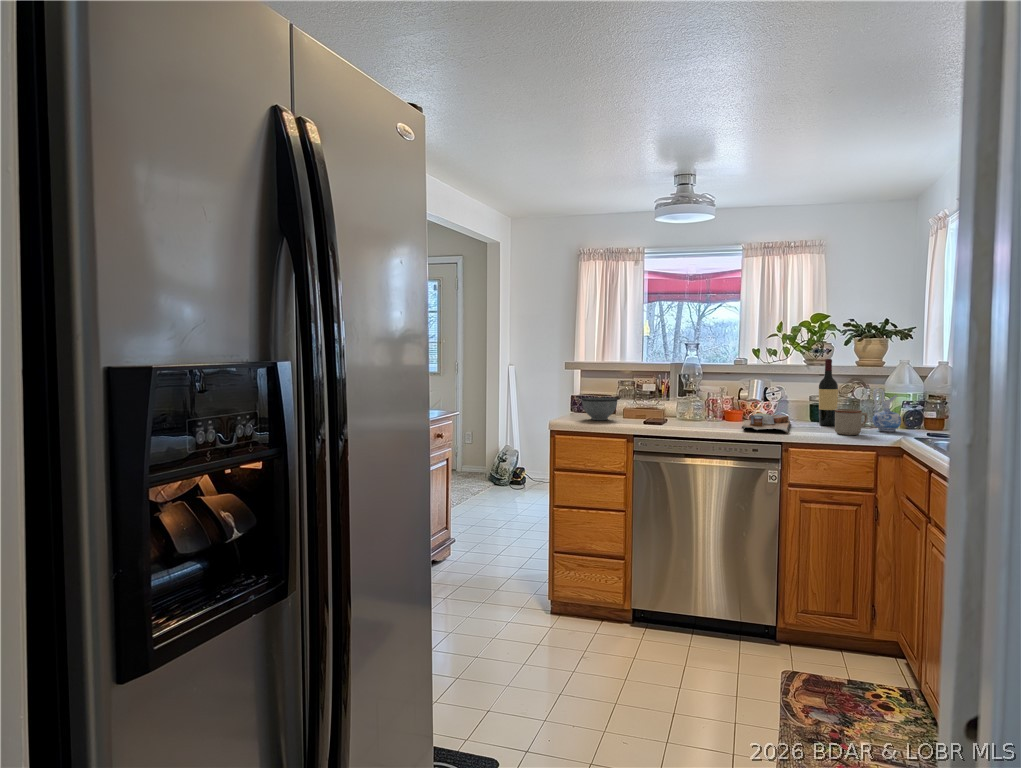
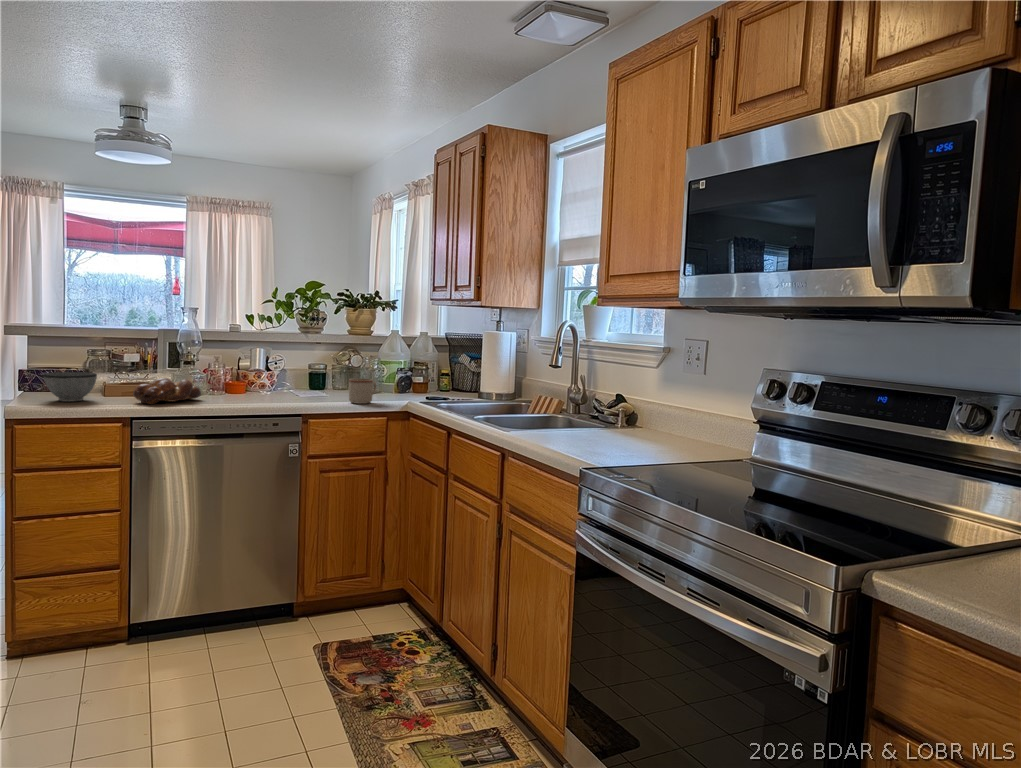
wine bottle: present [819,359,838,426] -> none [324,329,342,395]
ceramic pitcher: present [873,389,901,432] -> none [376,358,400,398]
bread loaf: none [641,403,697,425] -> present [133,378,201,404]
cutting board: present [742,413,790,433] -> none [255,385,309,405]

